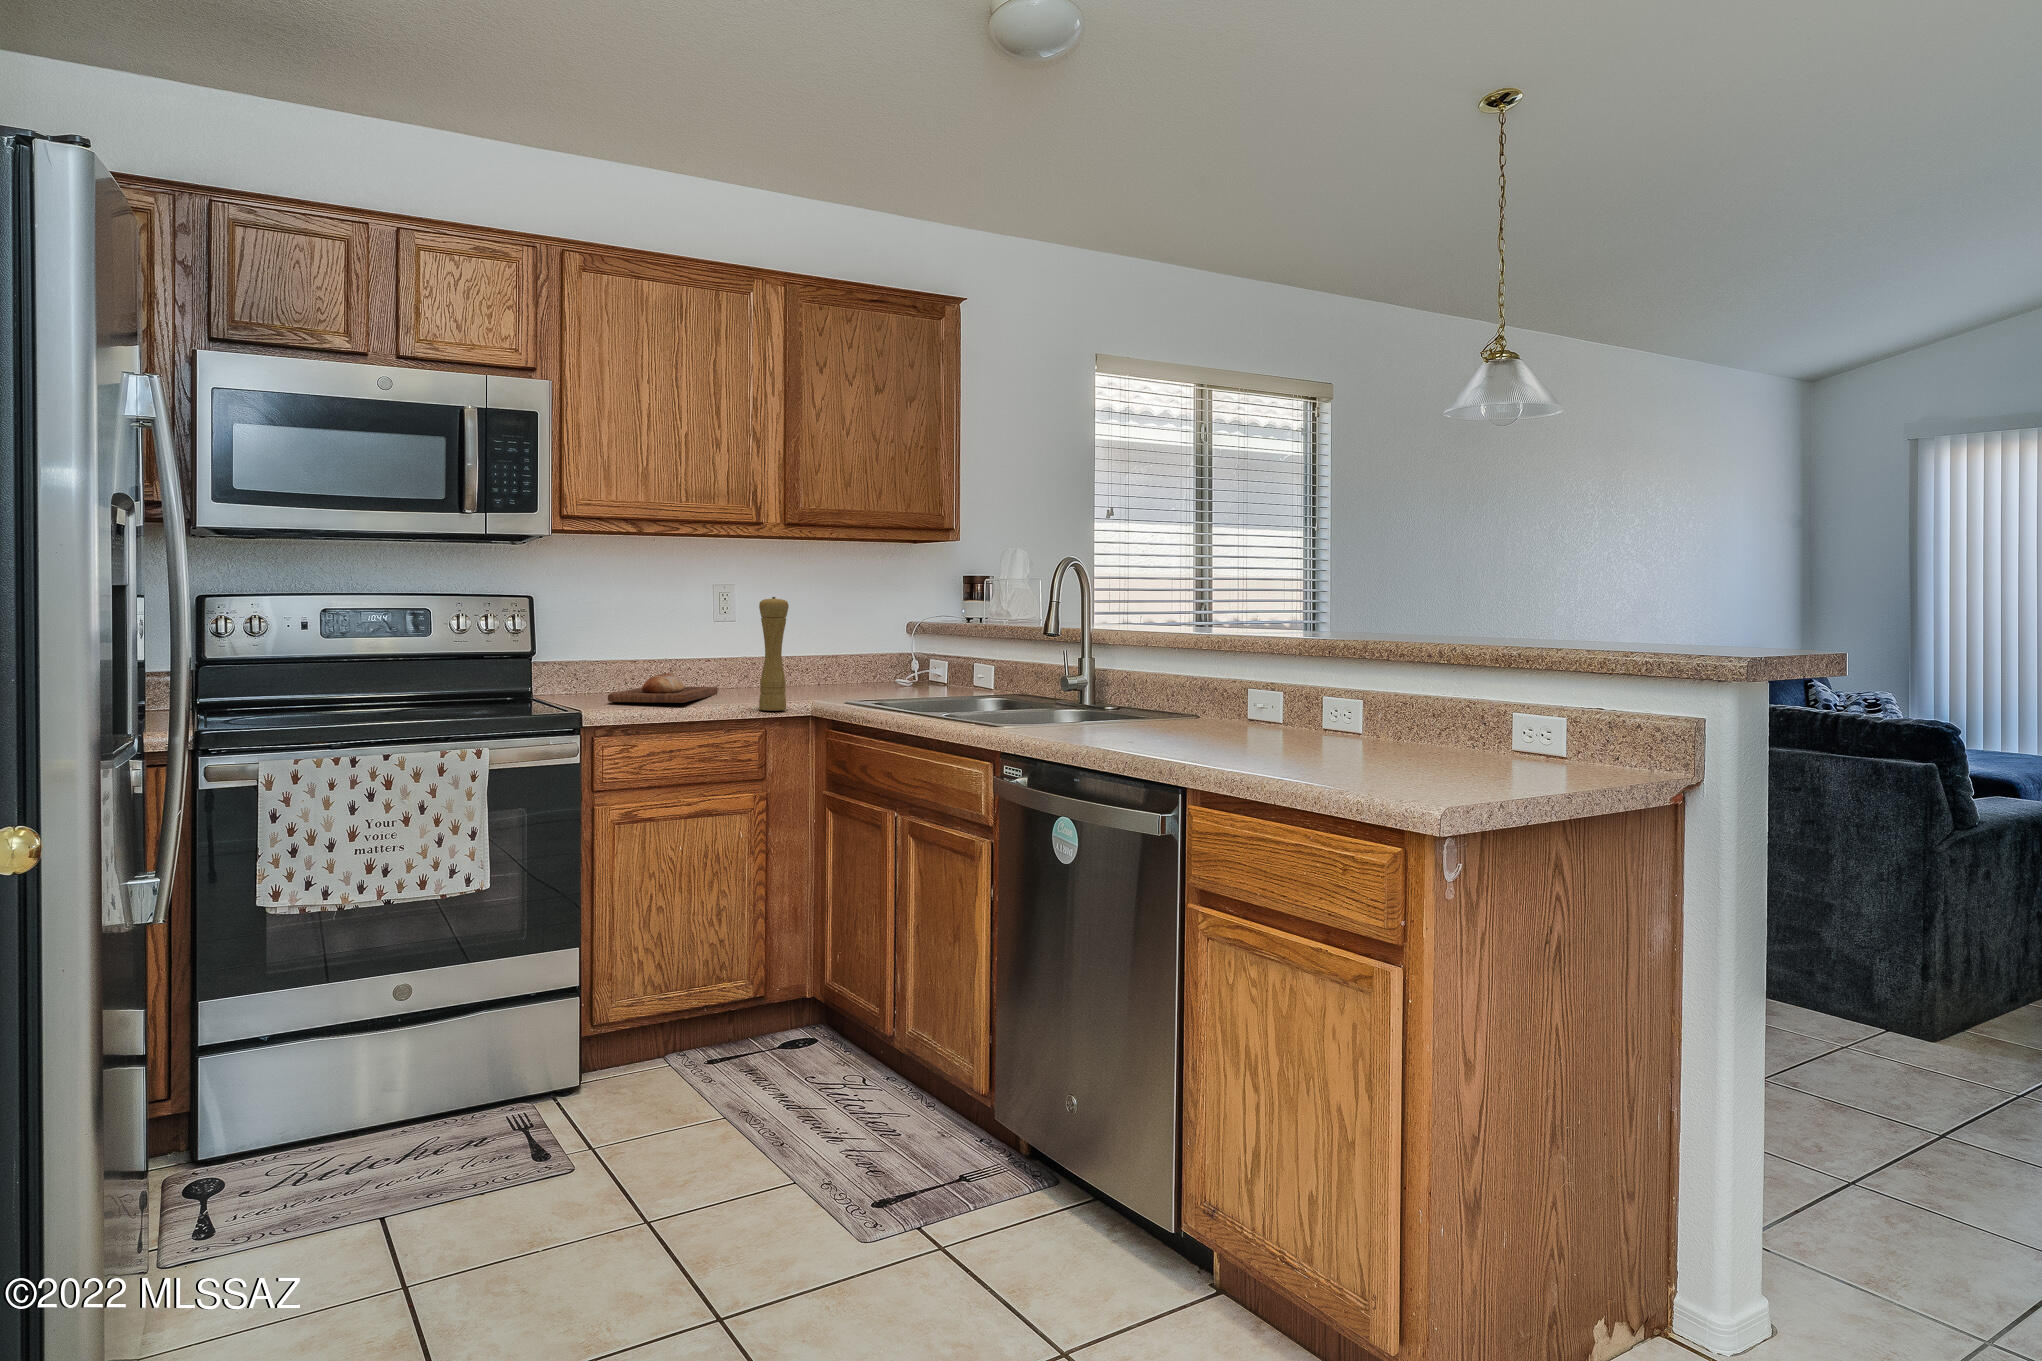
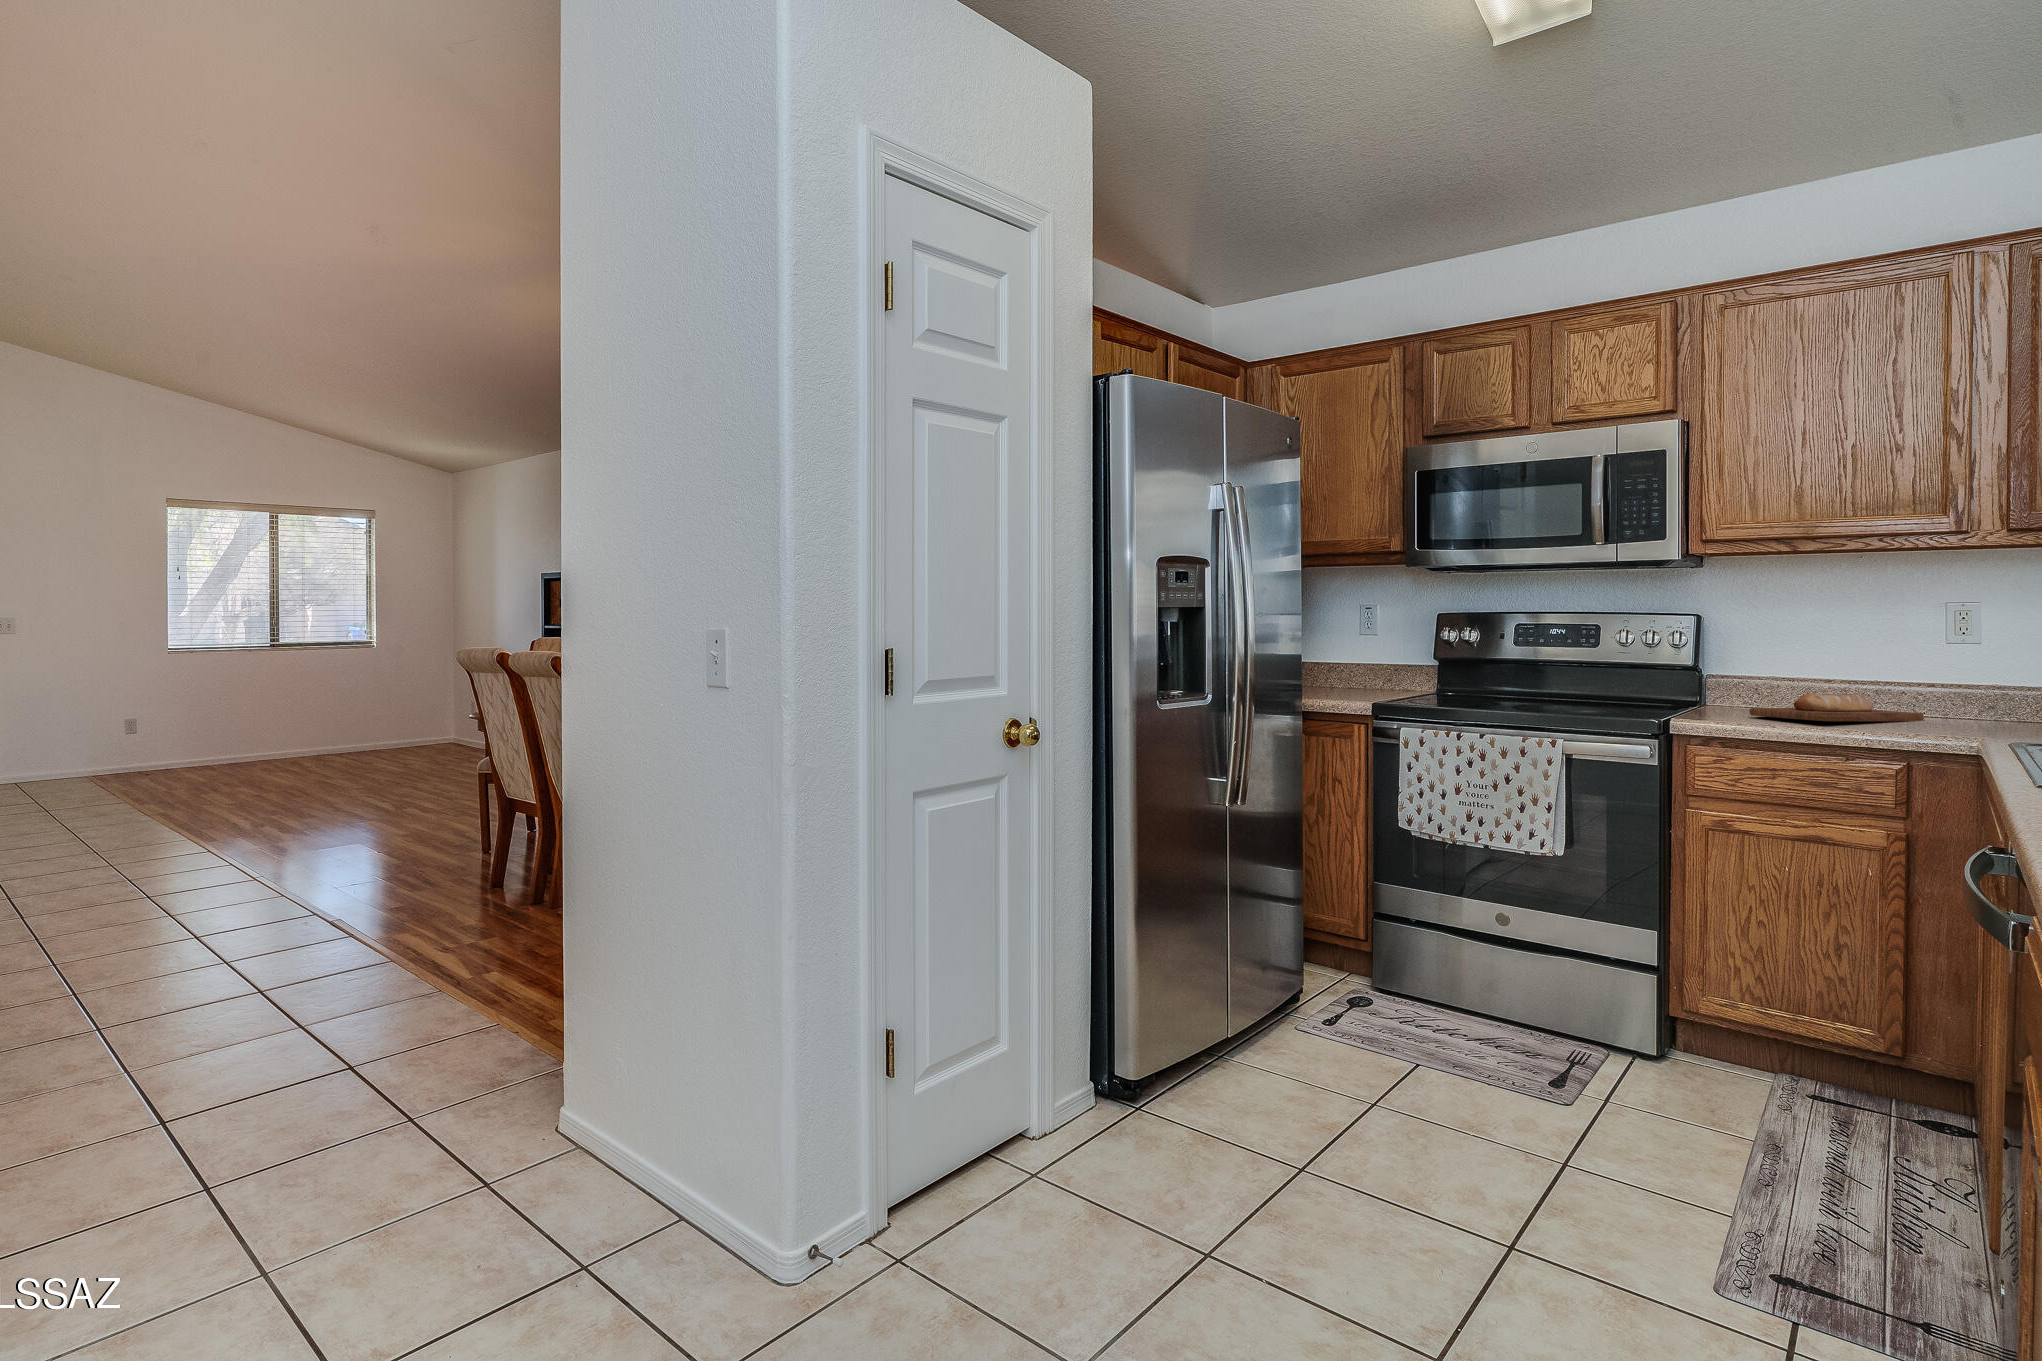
pepper mill: present [759,597,789,711] -> none [1912,608,1956,738]

